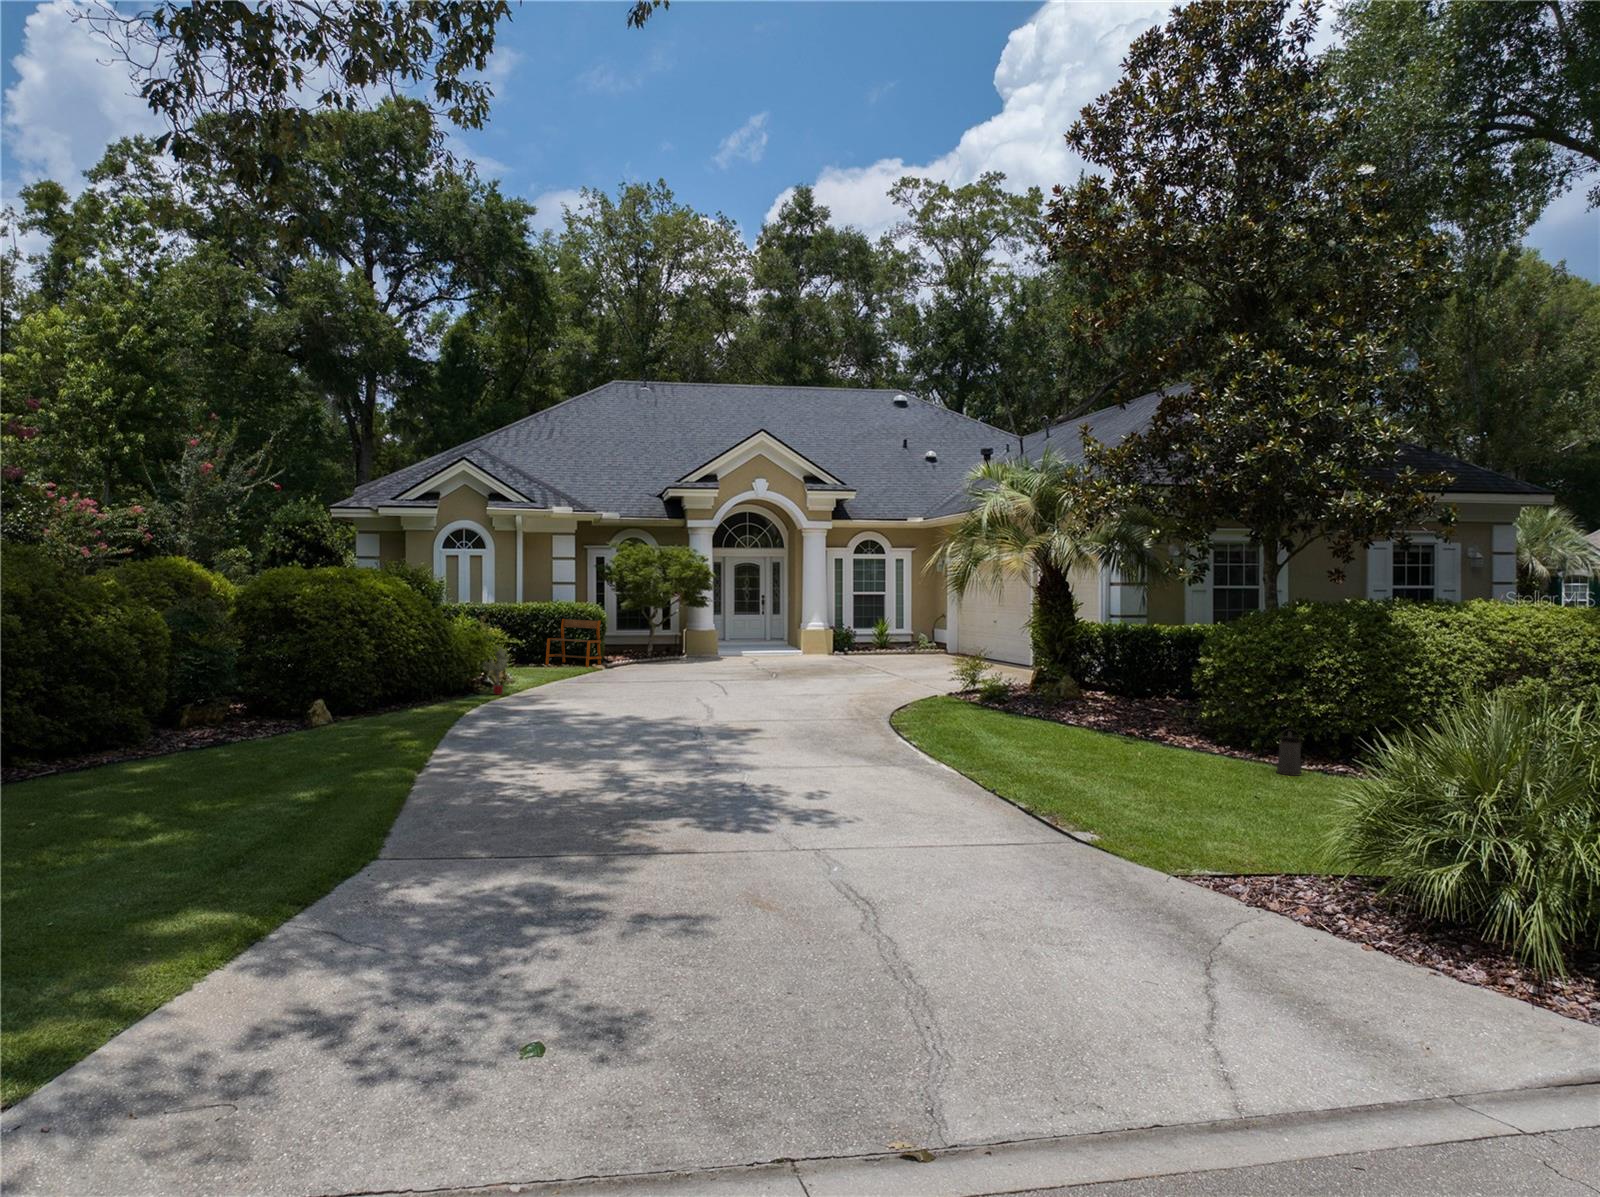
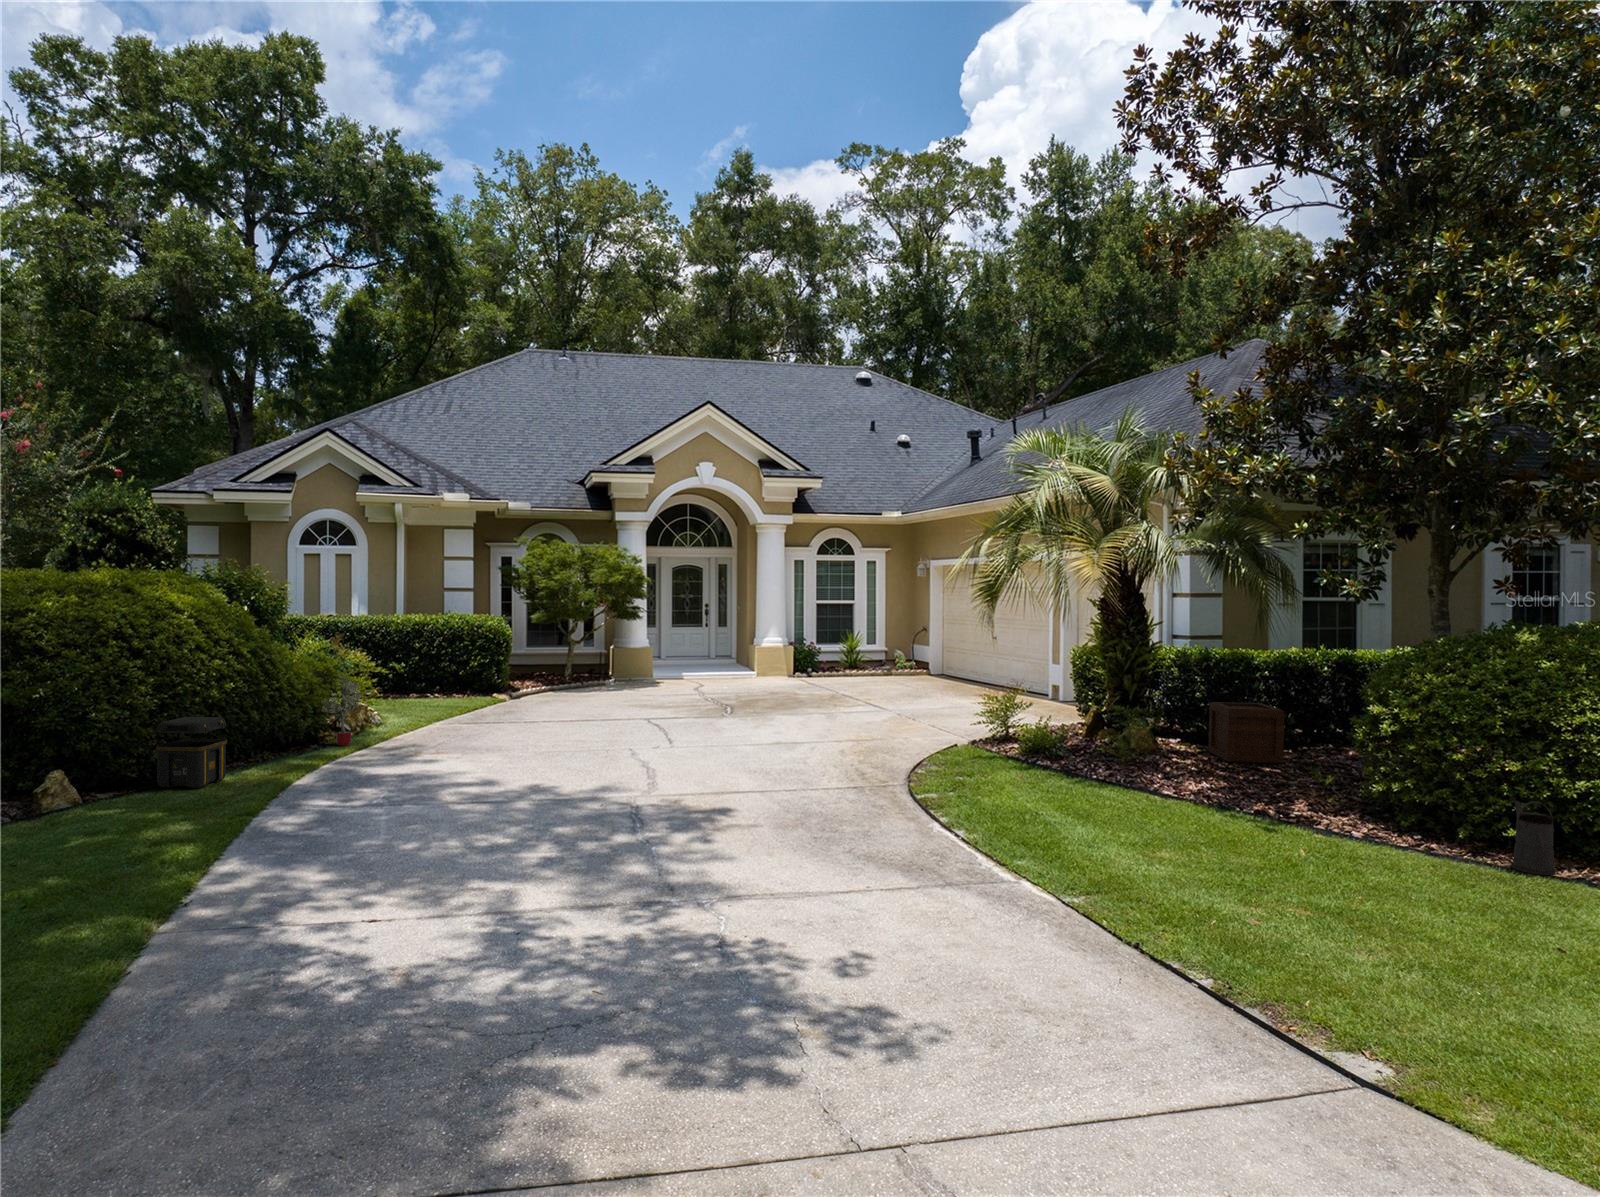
bench: present [546,619,602,667] -> none [432,635,505,697]
toolbox: none [391,668,433,715] -> present [156,717,227,788]
wooden crate: none [1135,673,1187,719] -> present [1208,702,1285,764]

